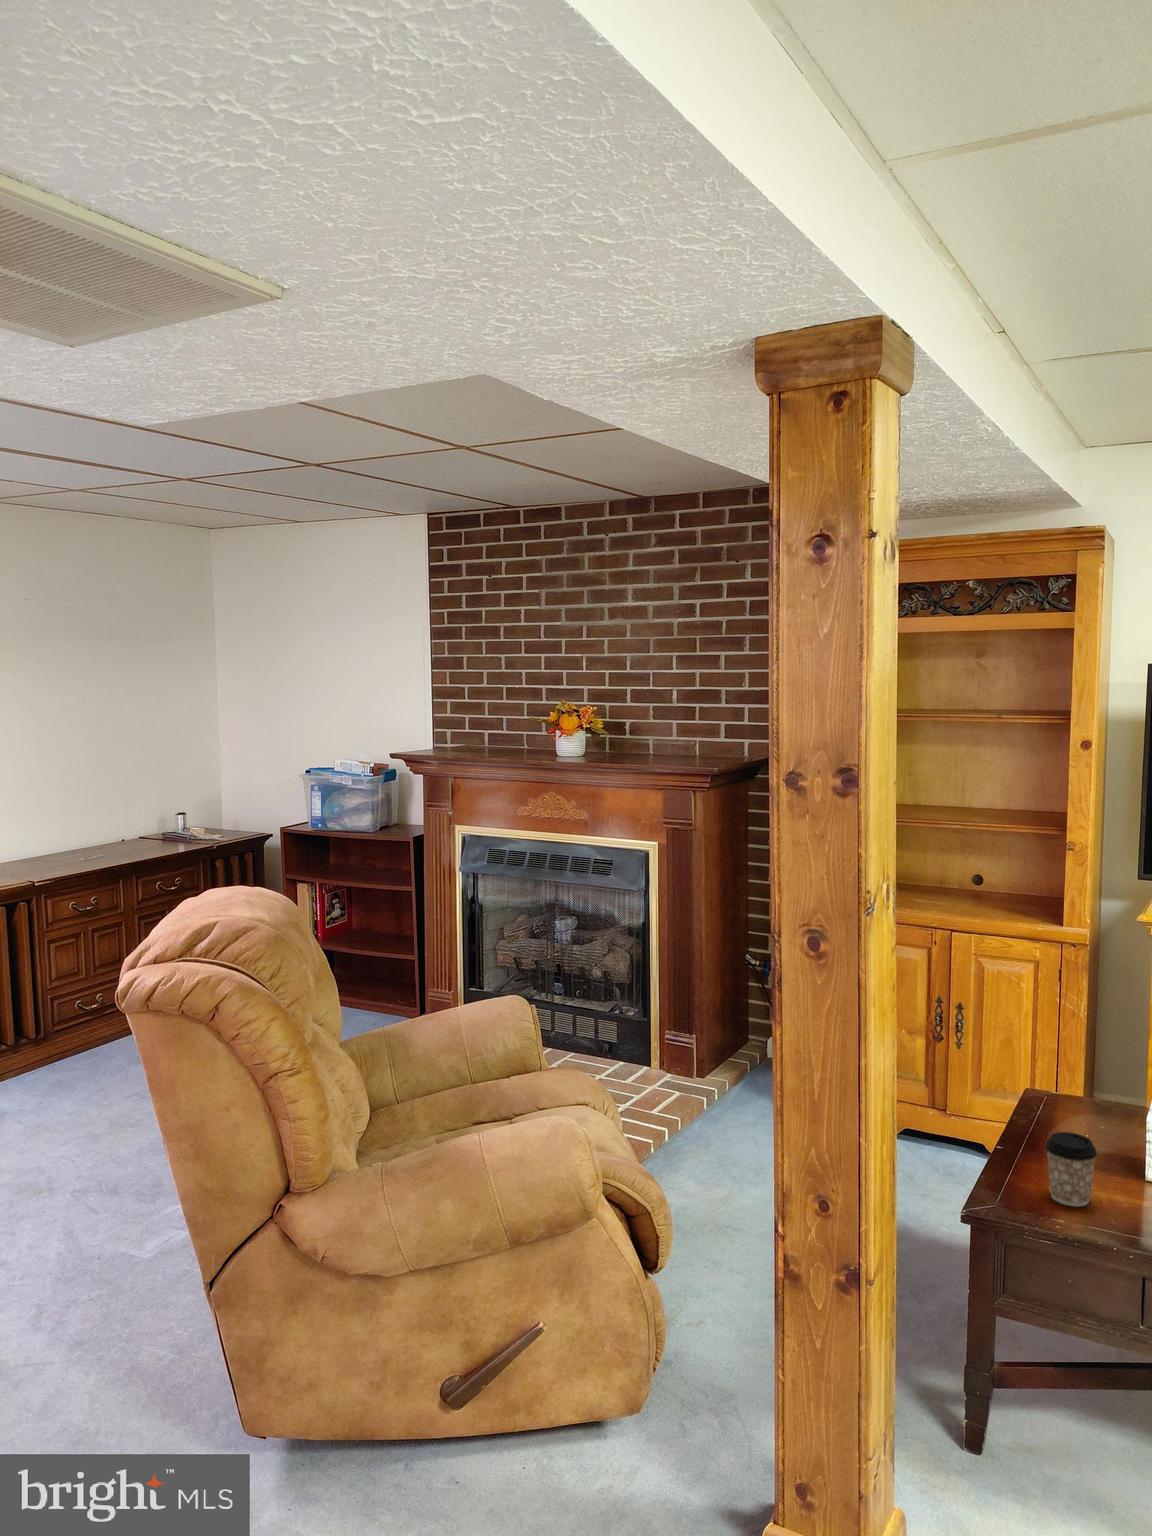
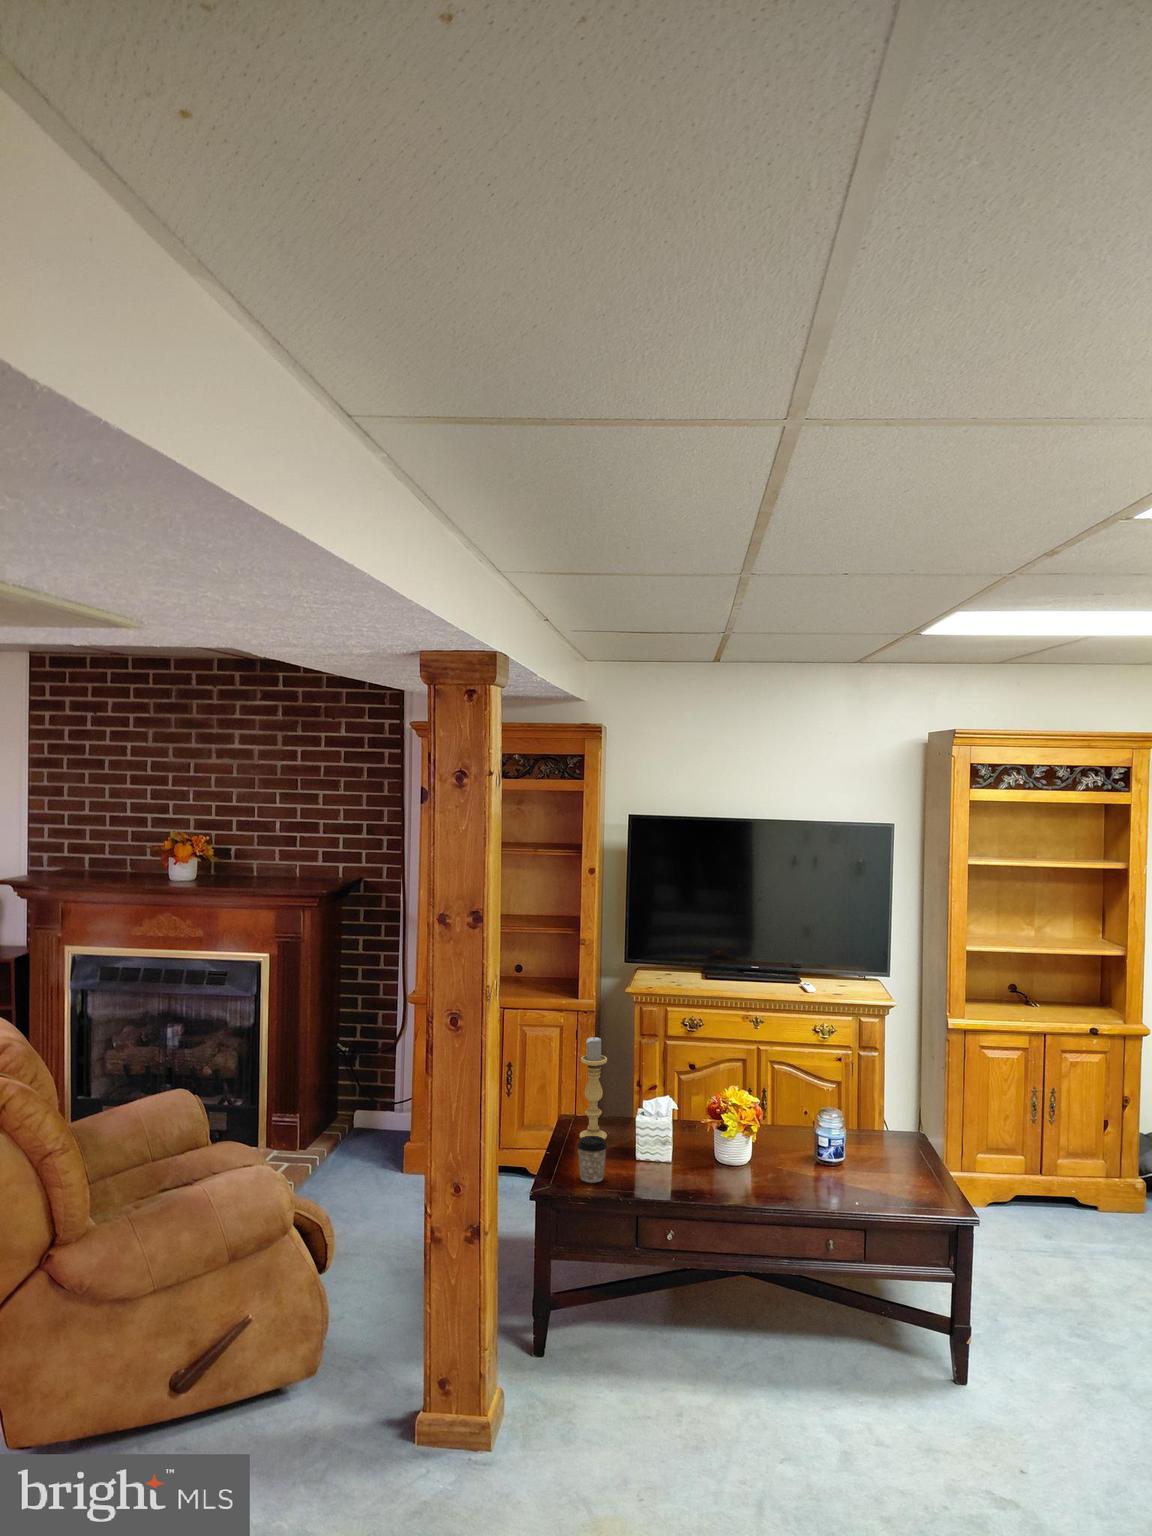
candle holder: none [1056,979,1102,1134] -> present [580,1037,607,1140]

